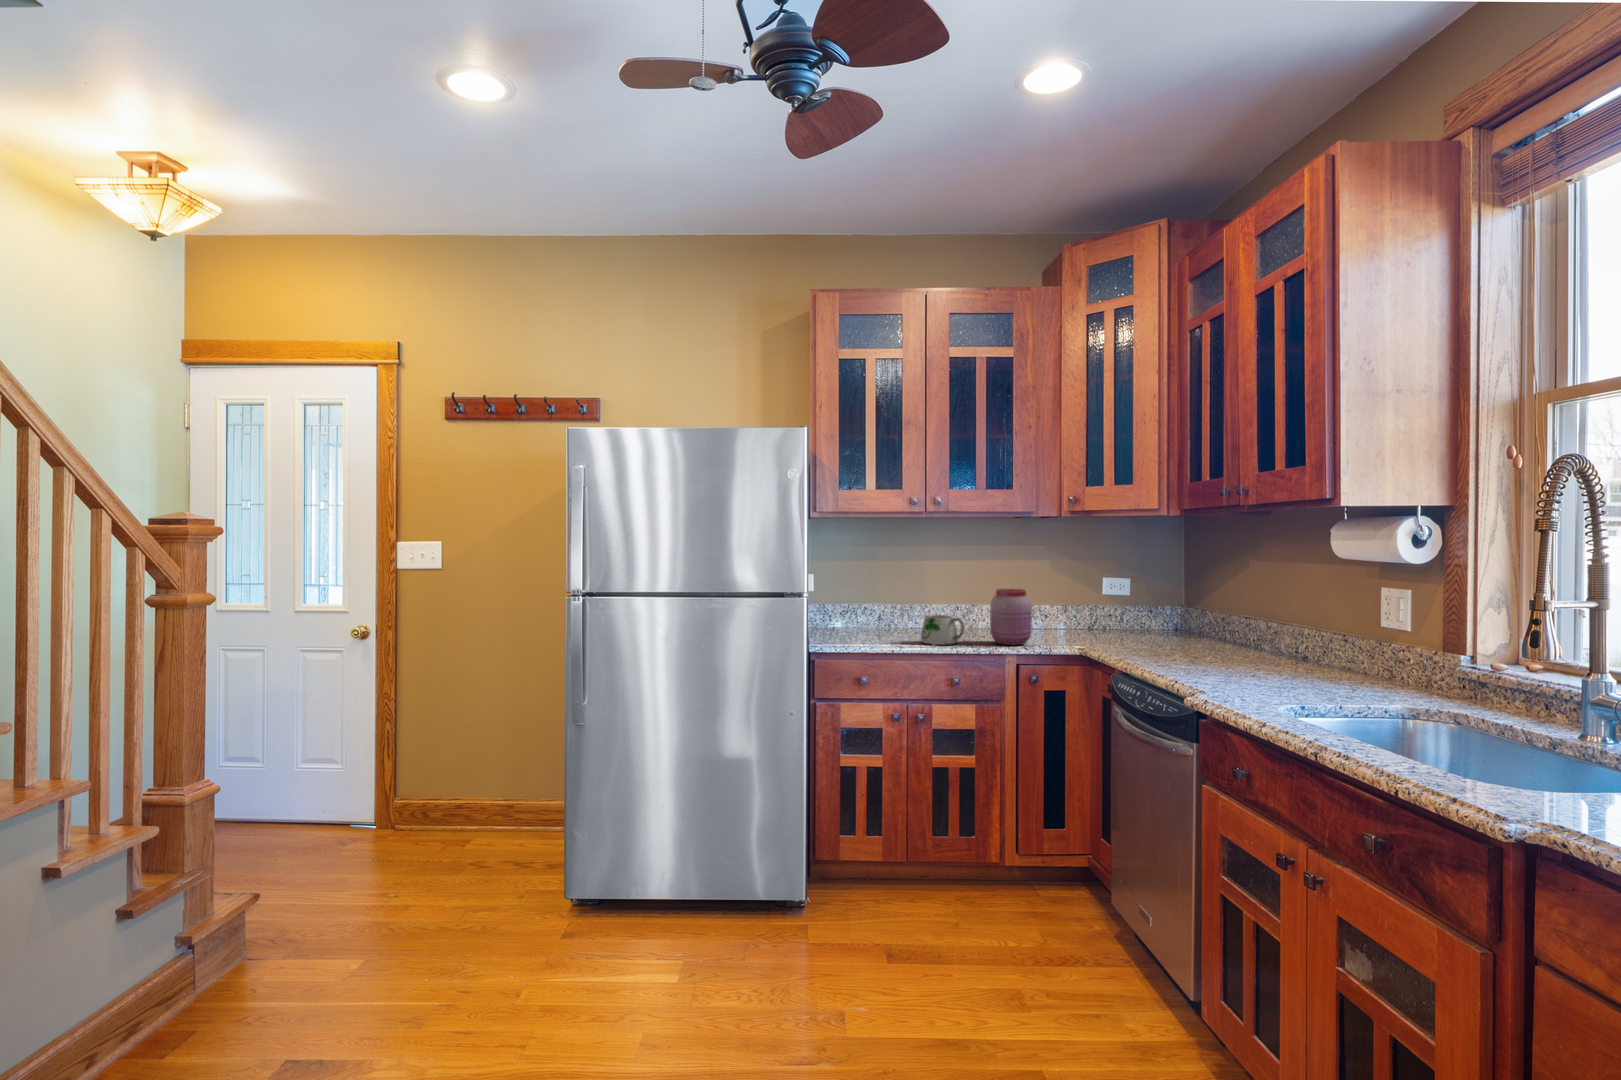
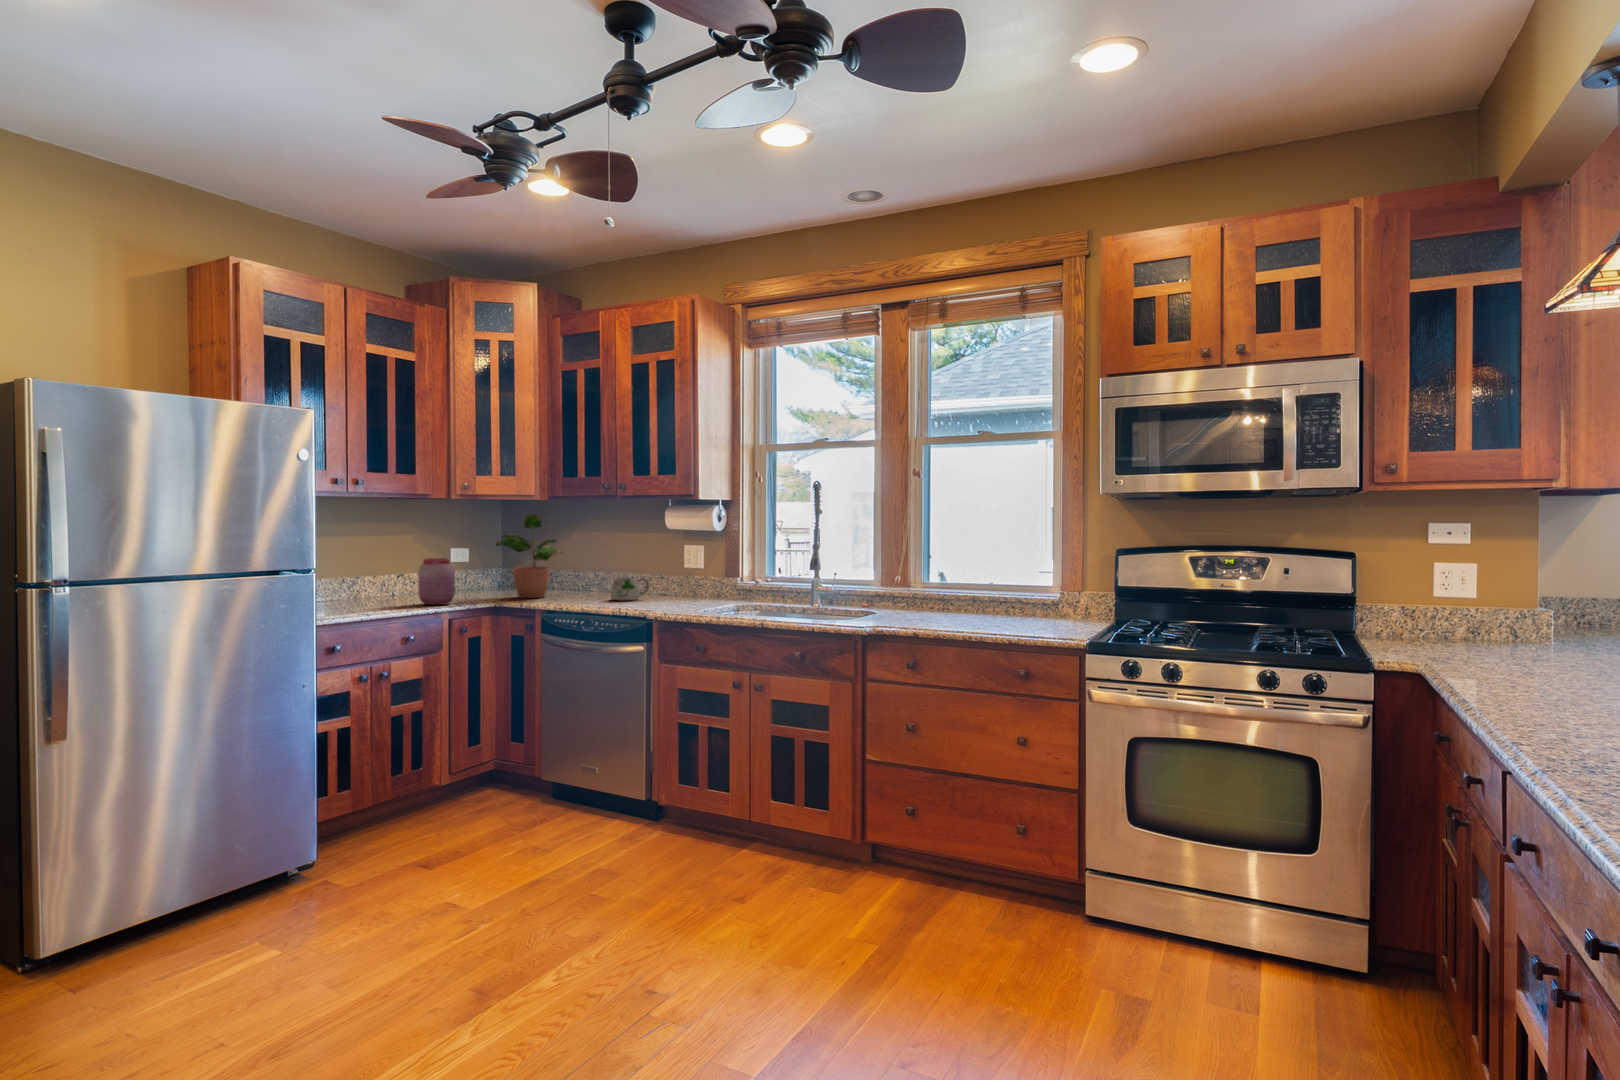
potted plant: none [1094,536,1208,650] -> present [496,514,562,598]
mug: present [921,615,964,645] -> present [610,578,649,600]

